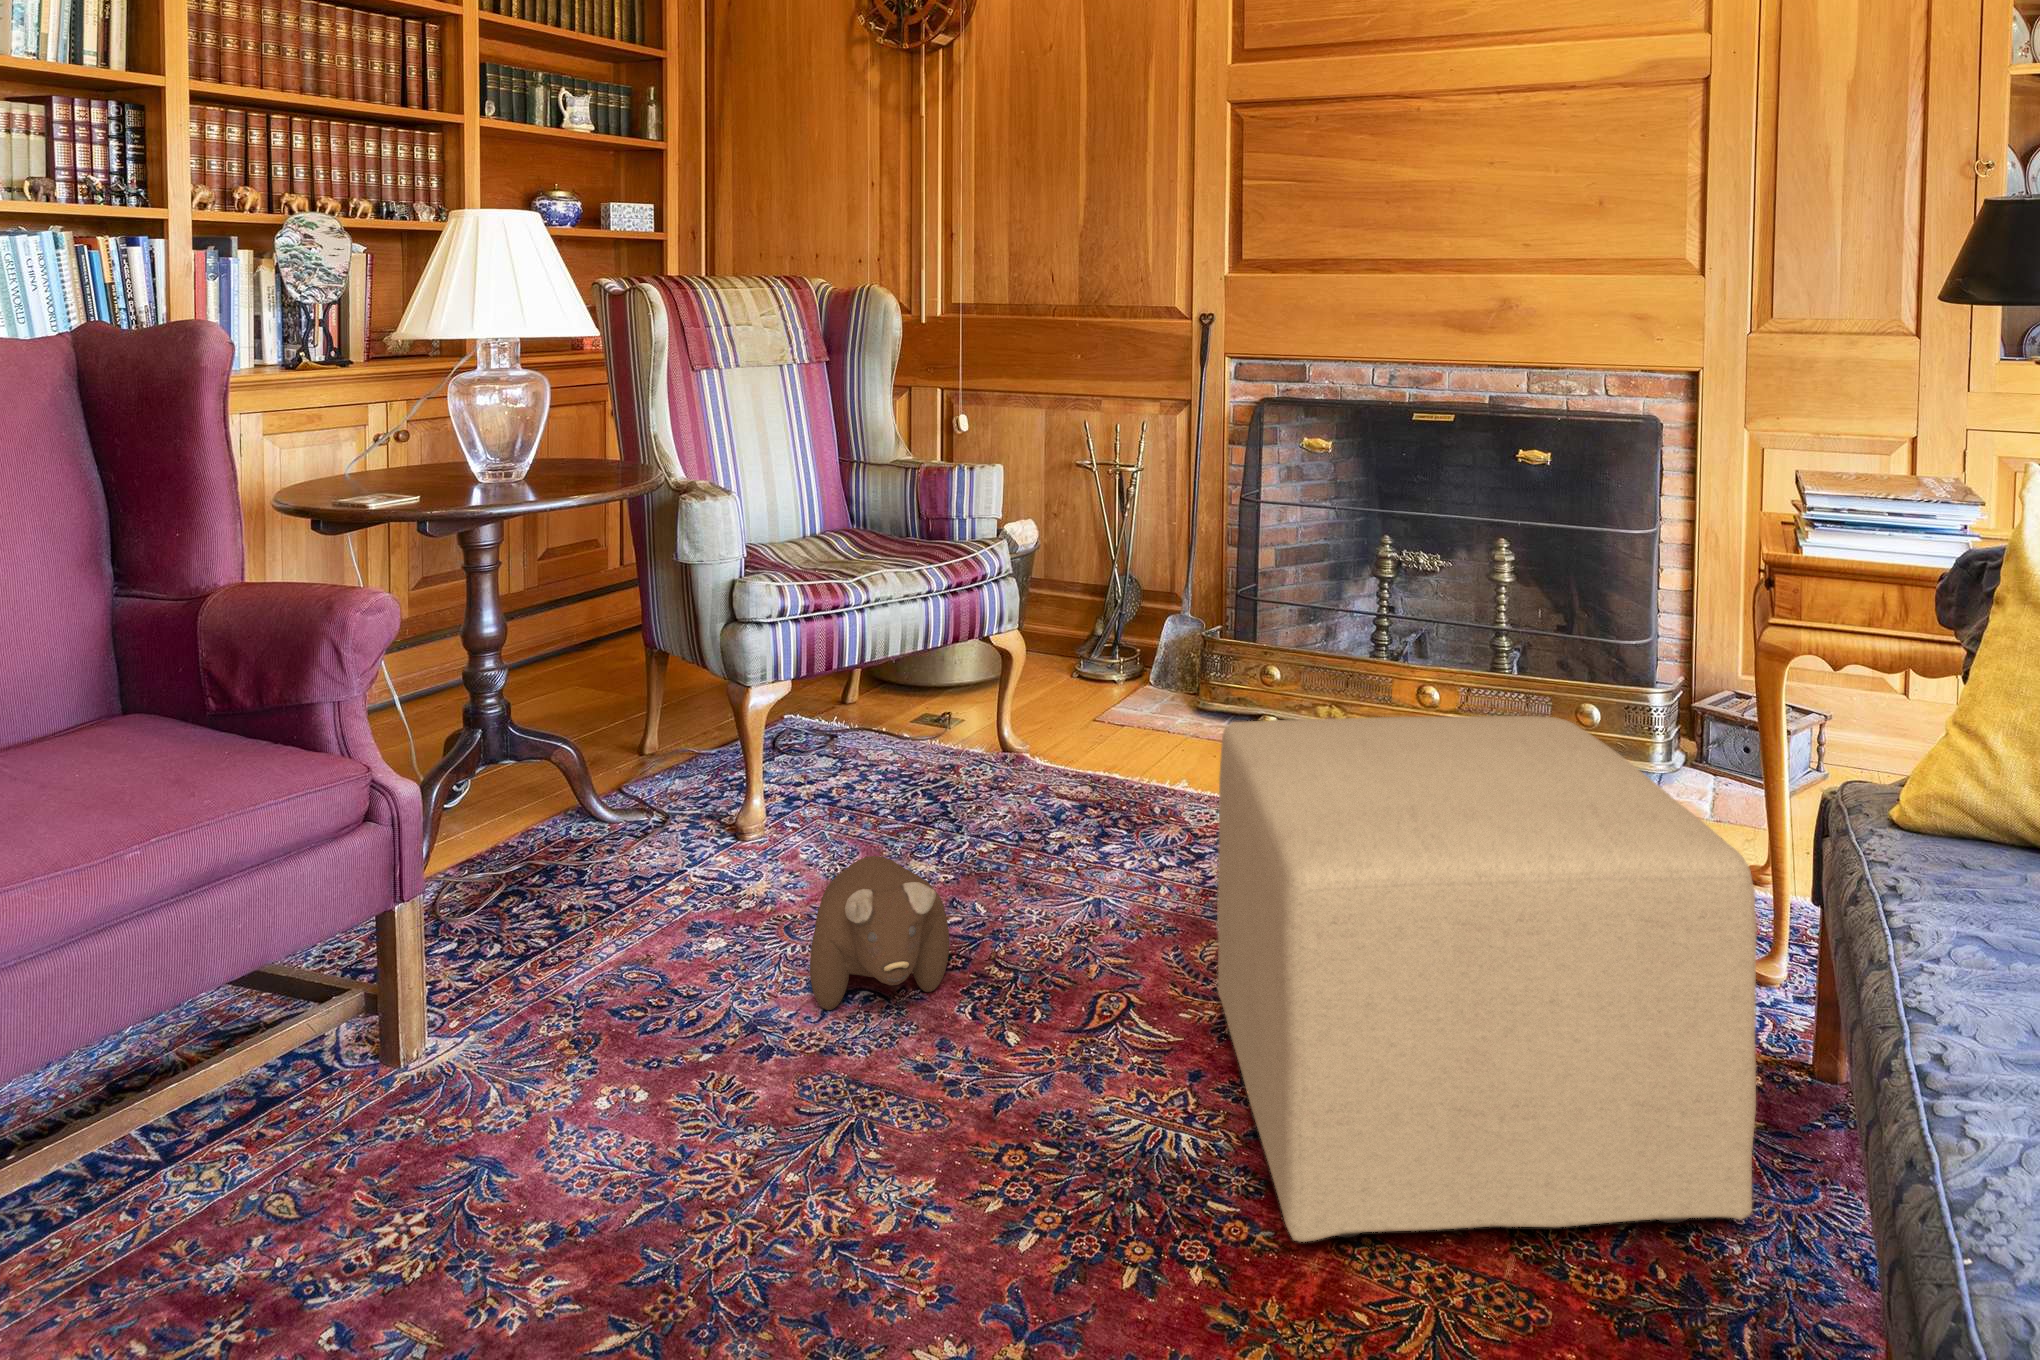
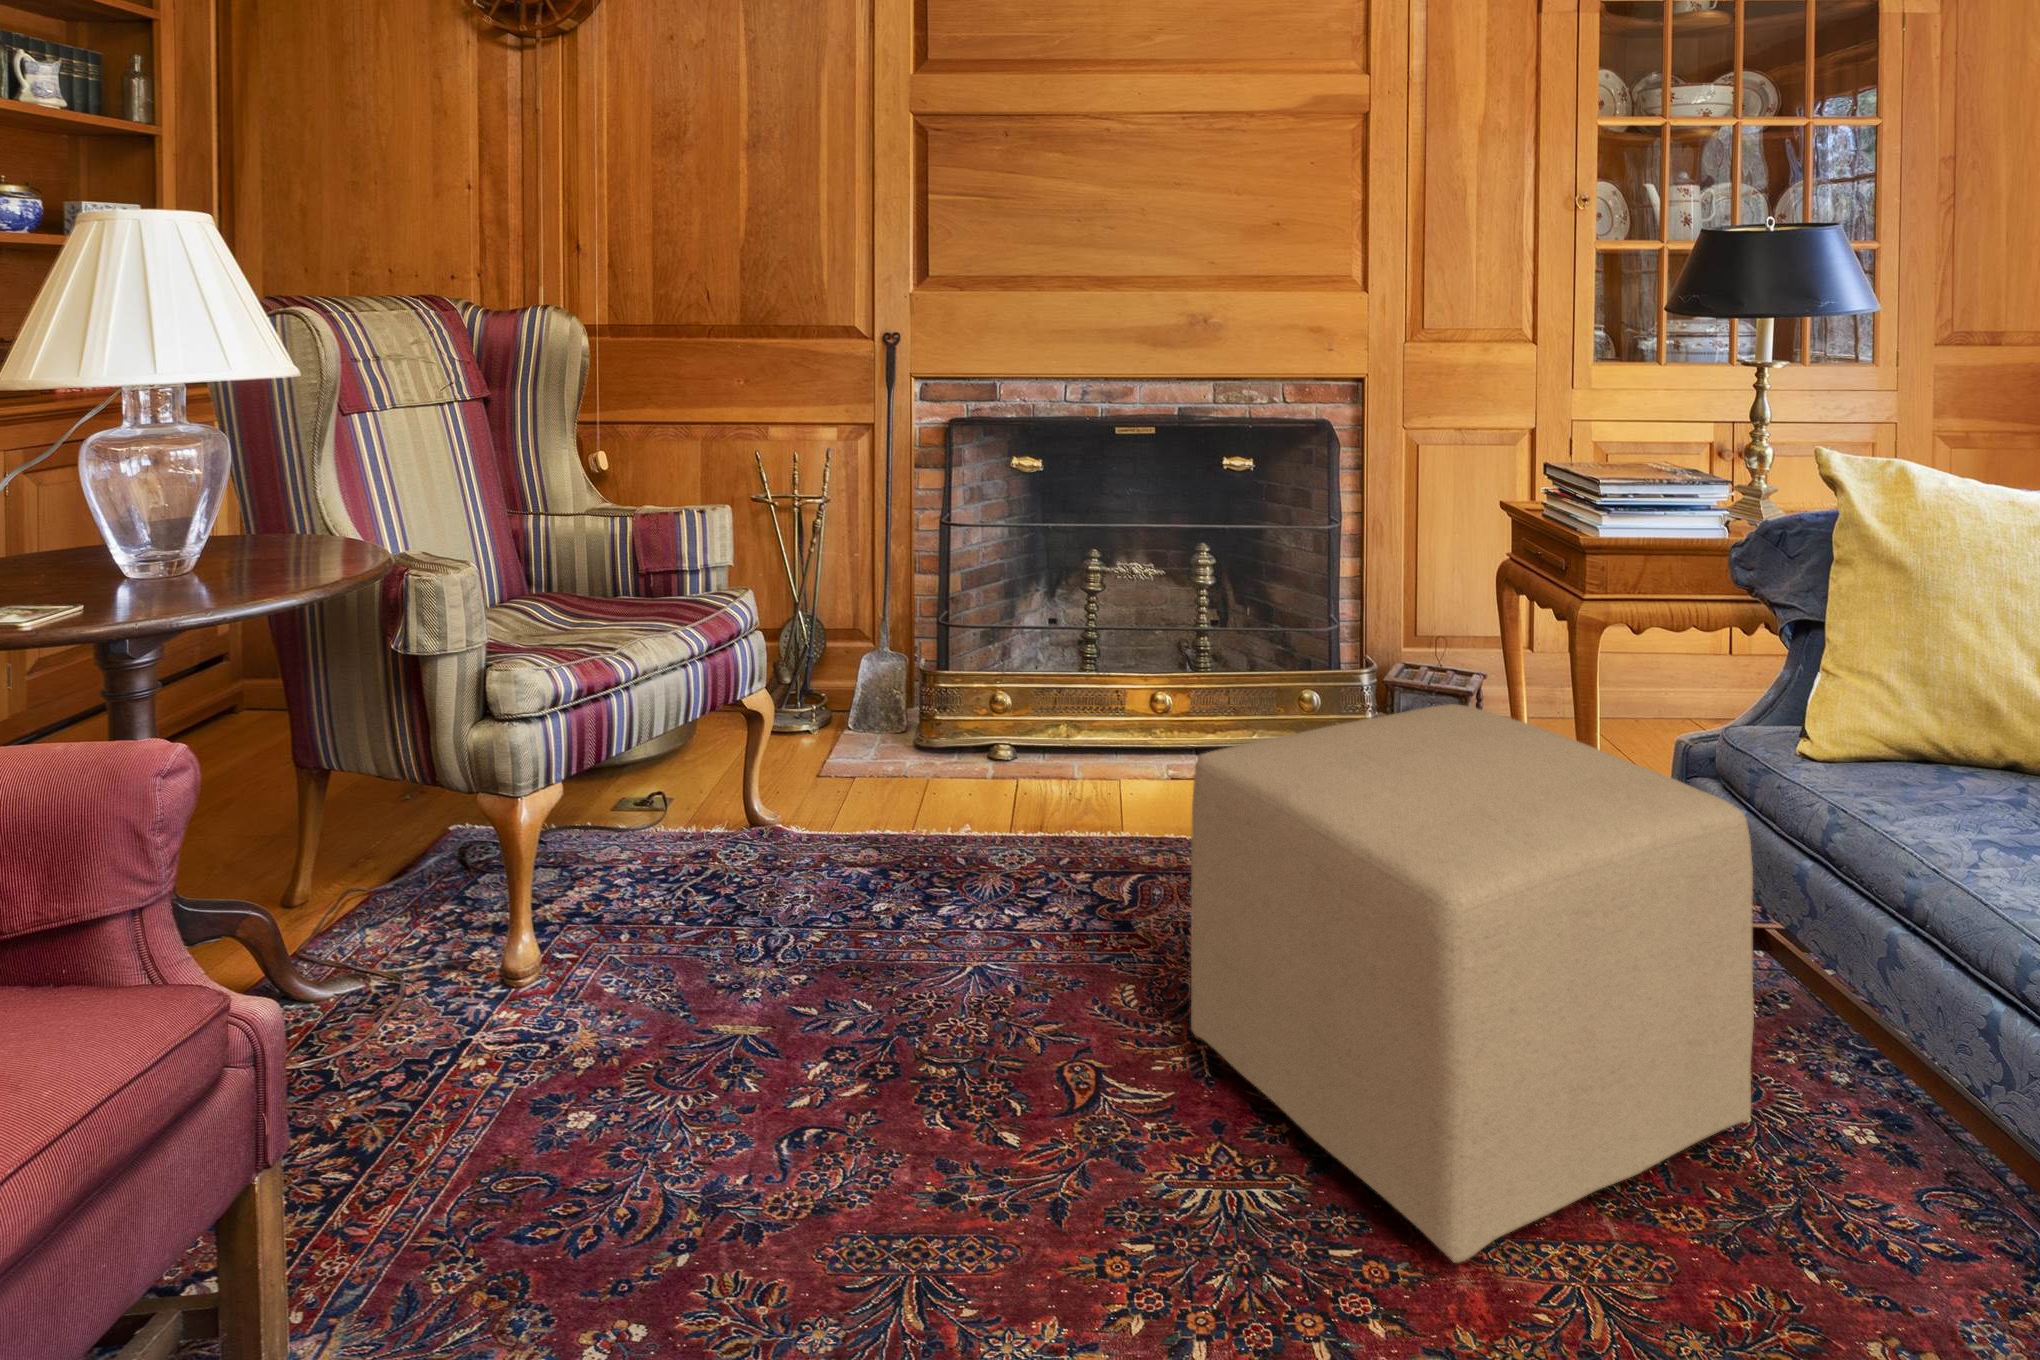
plush toy: present [810,856,949,1010] -> none [736,969,924,1164]

